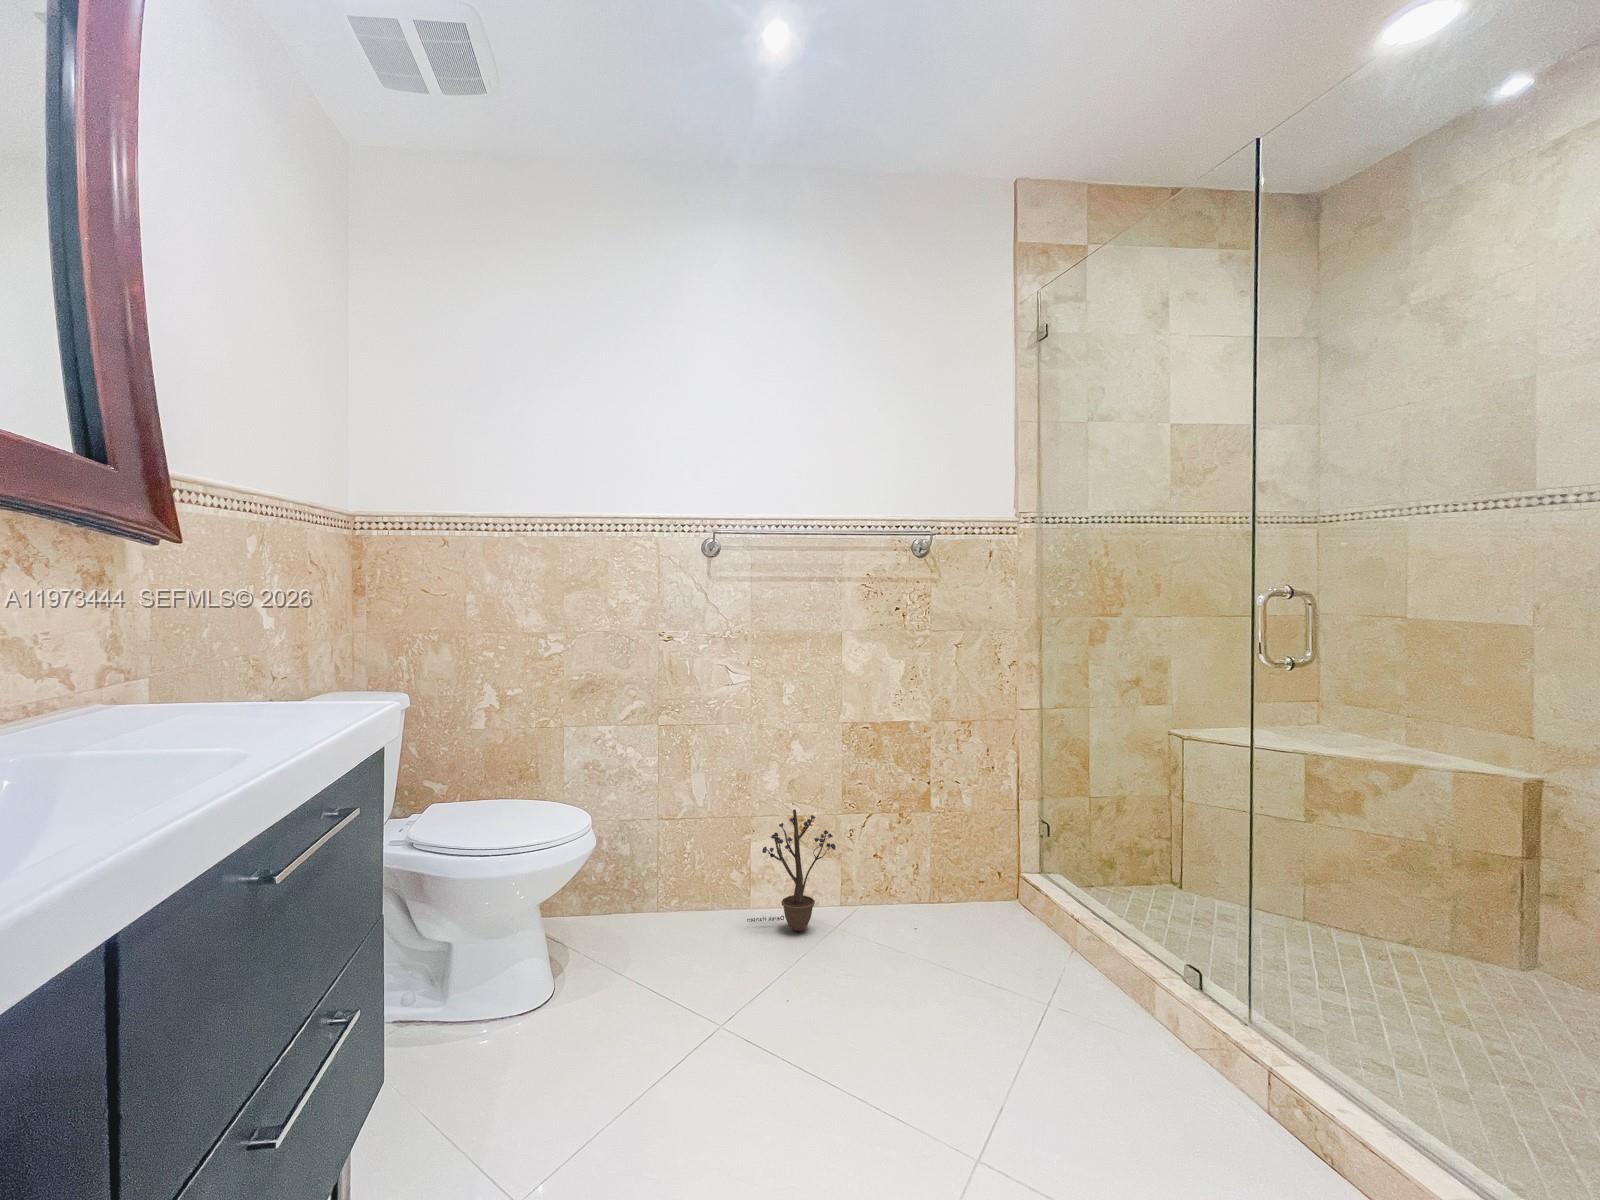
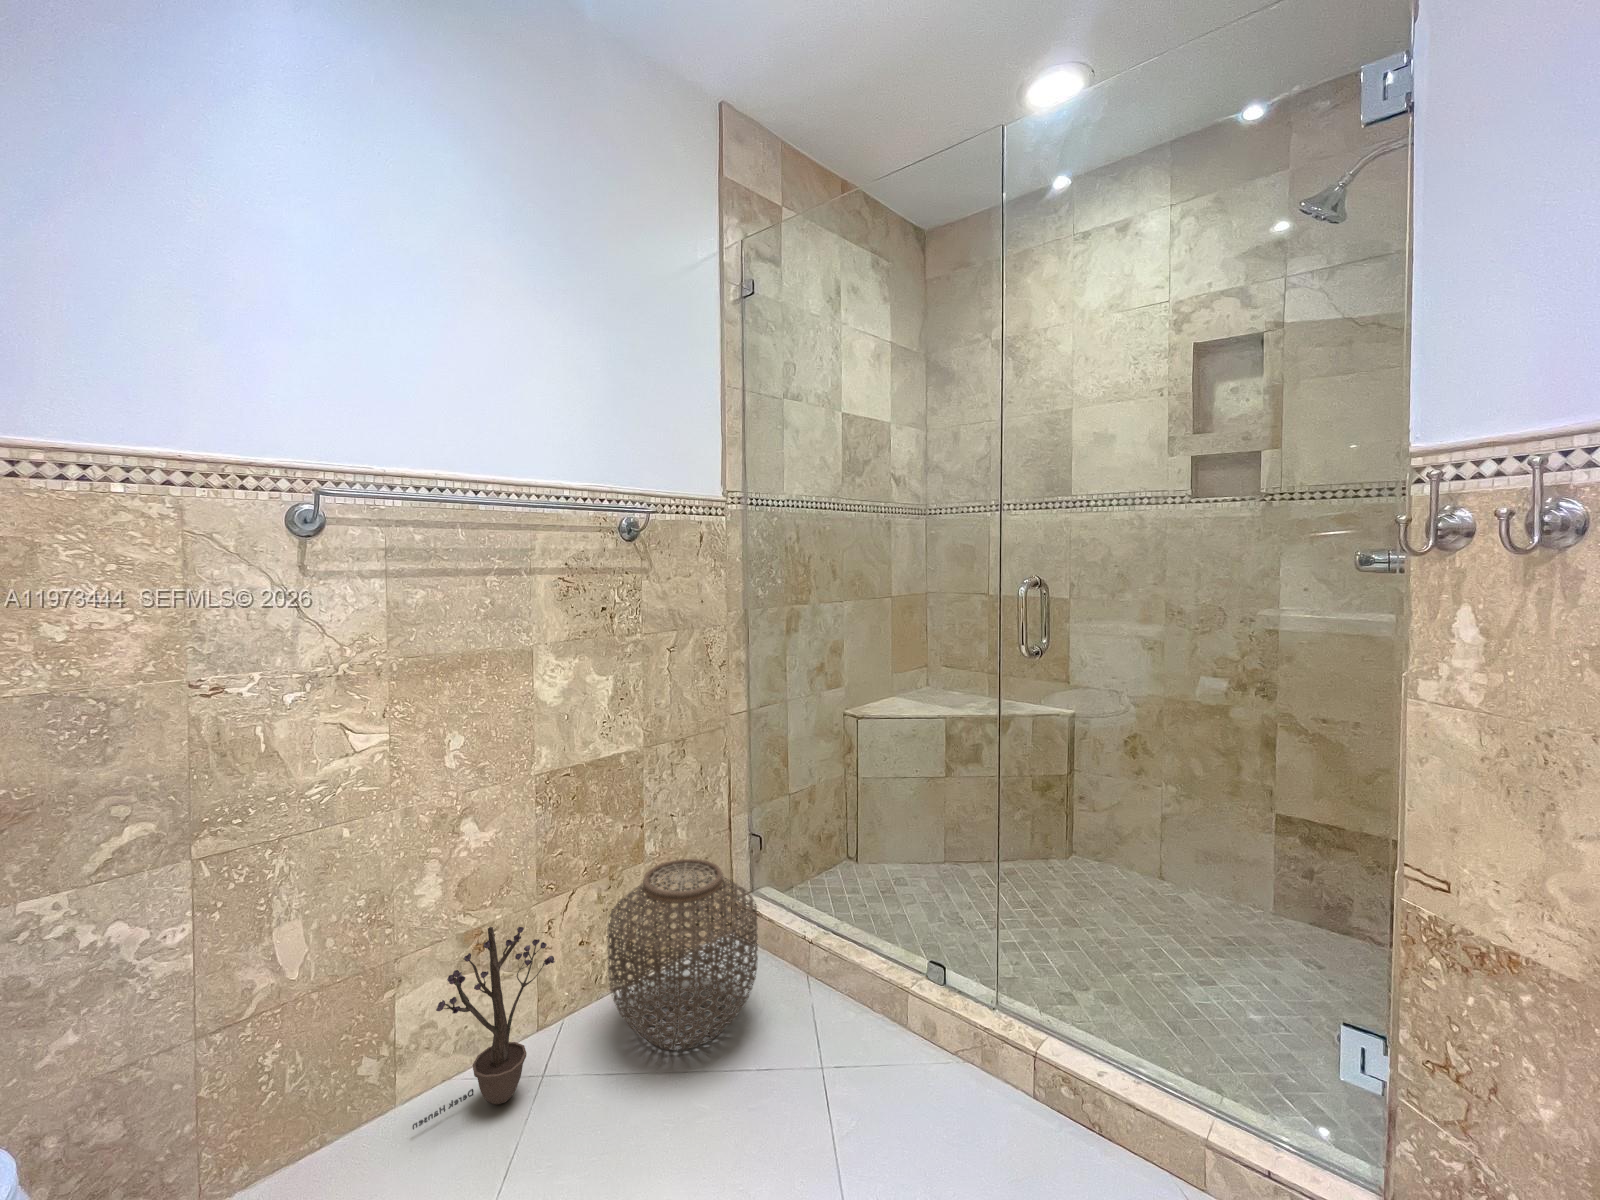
woven basket: none [876,808,996,952] -> present [608,859,758,1050]

